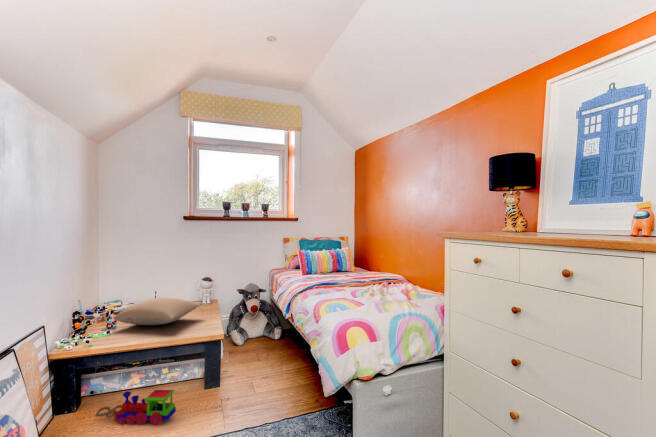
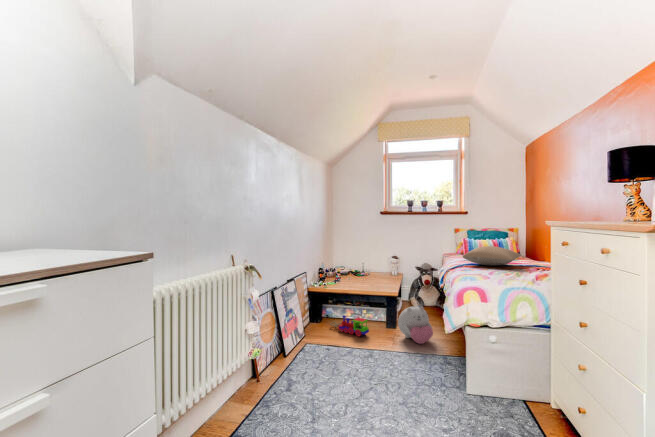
pillow: present [114,298,200,325] -> present [463,246,521,266]
plush toy: none [225,350,279,410] -> present [398,306,433,344]

